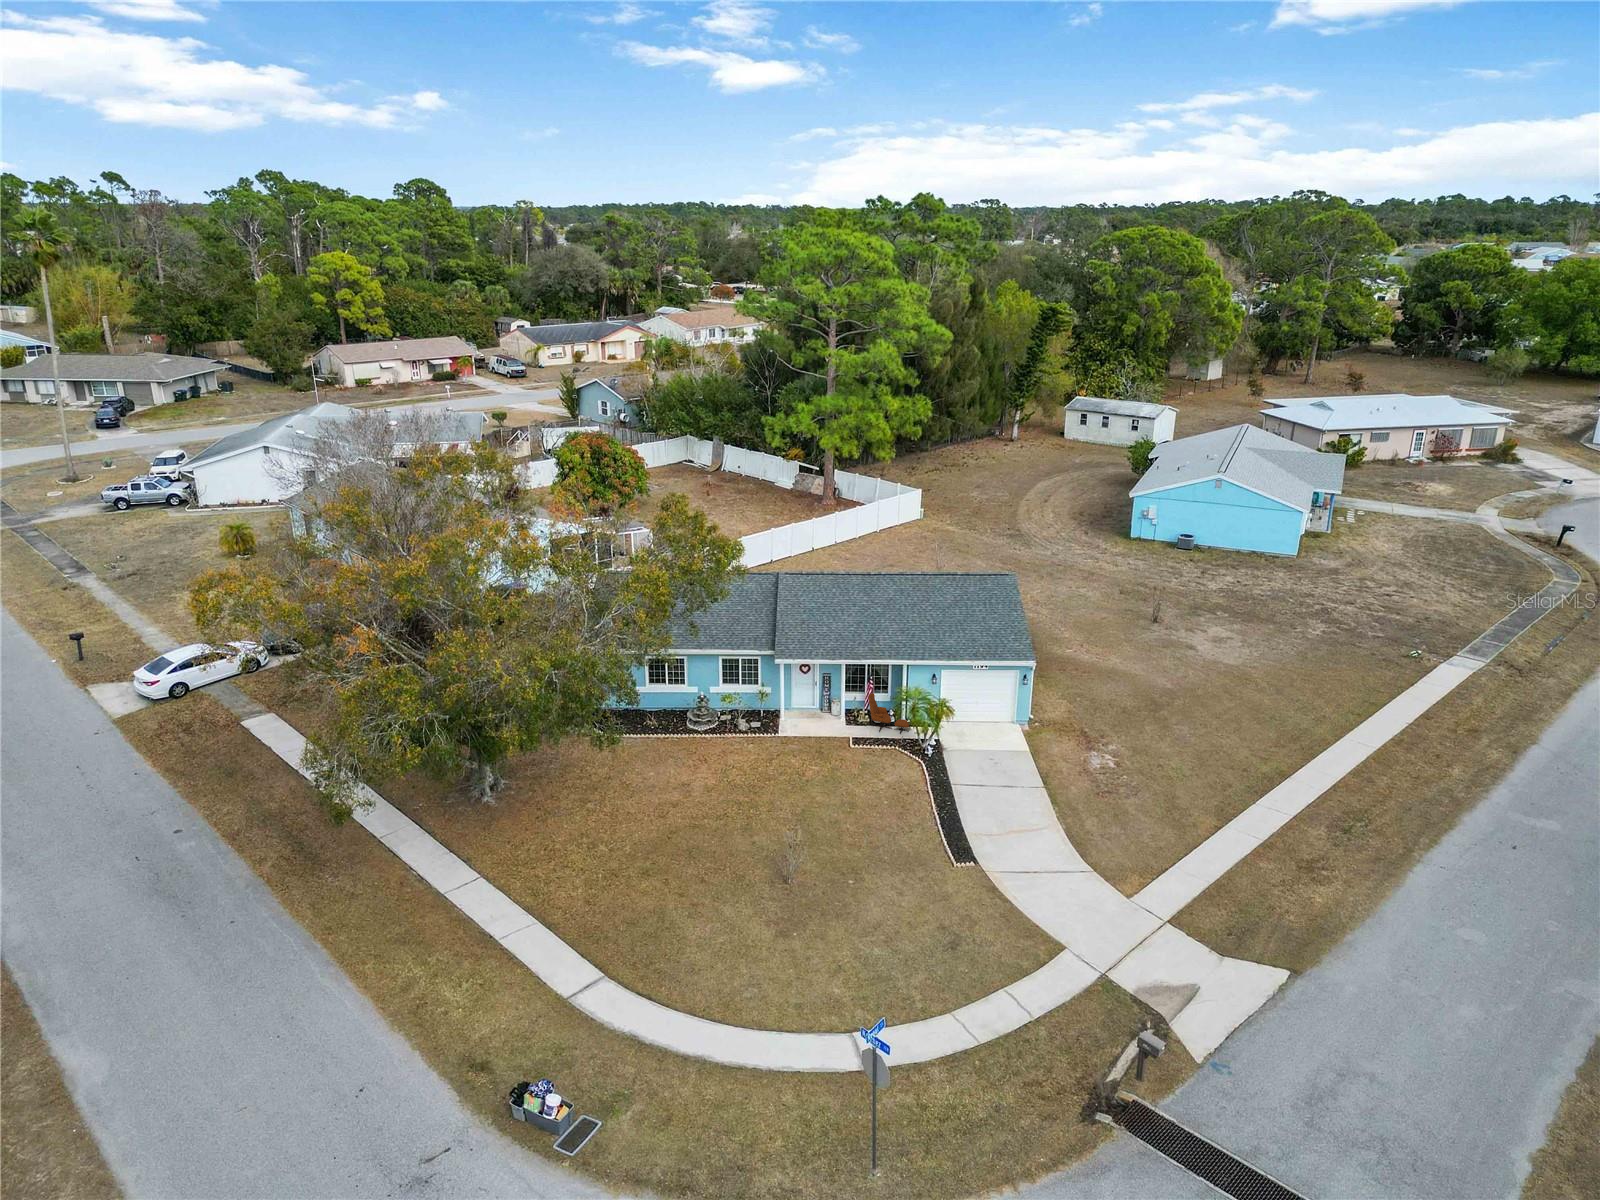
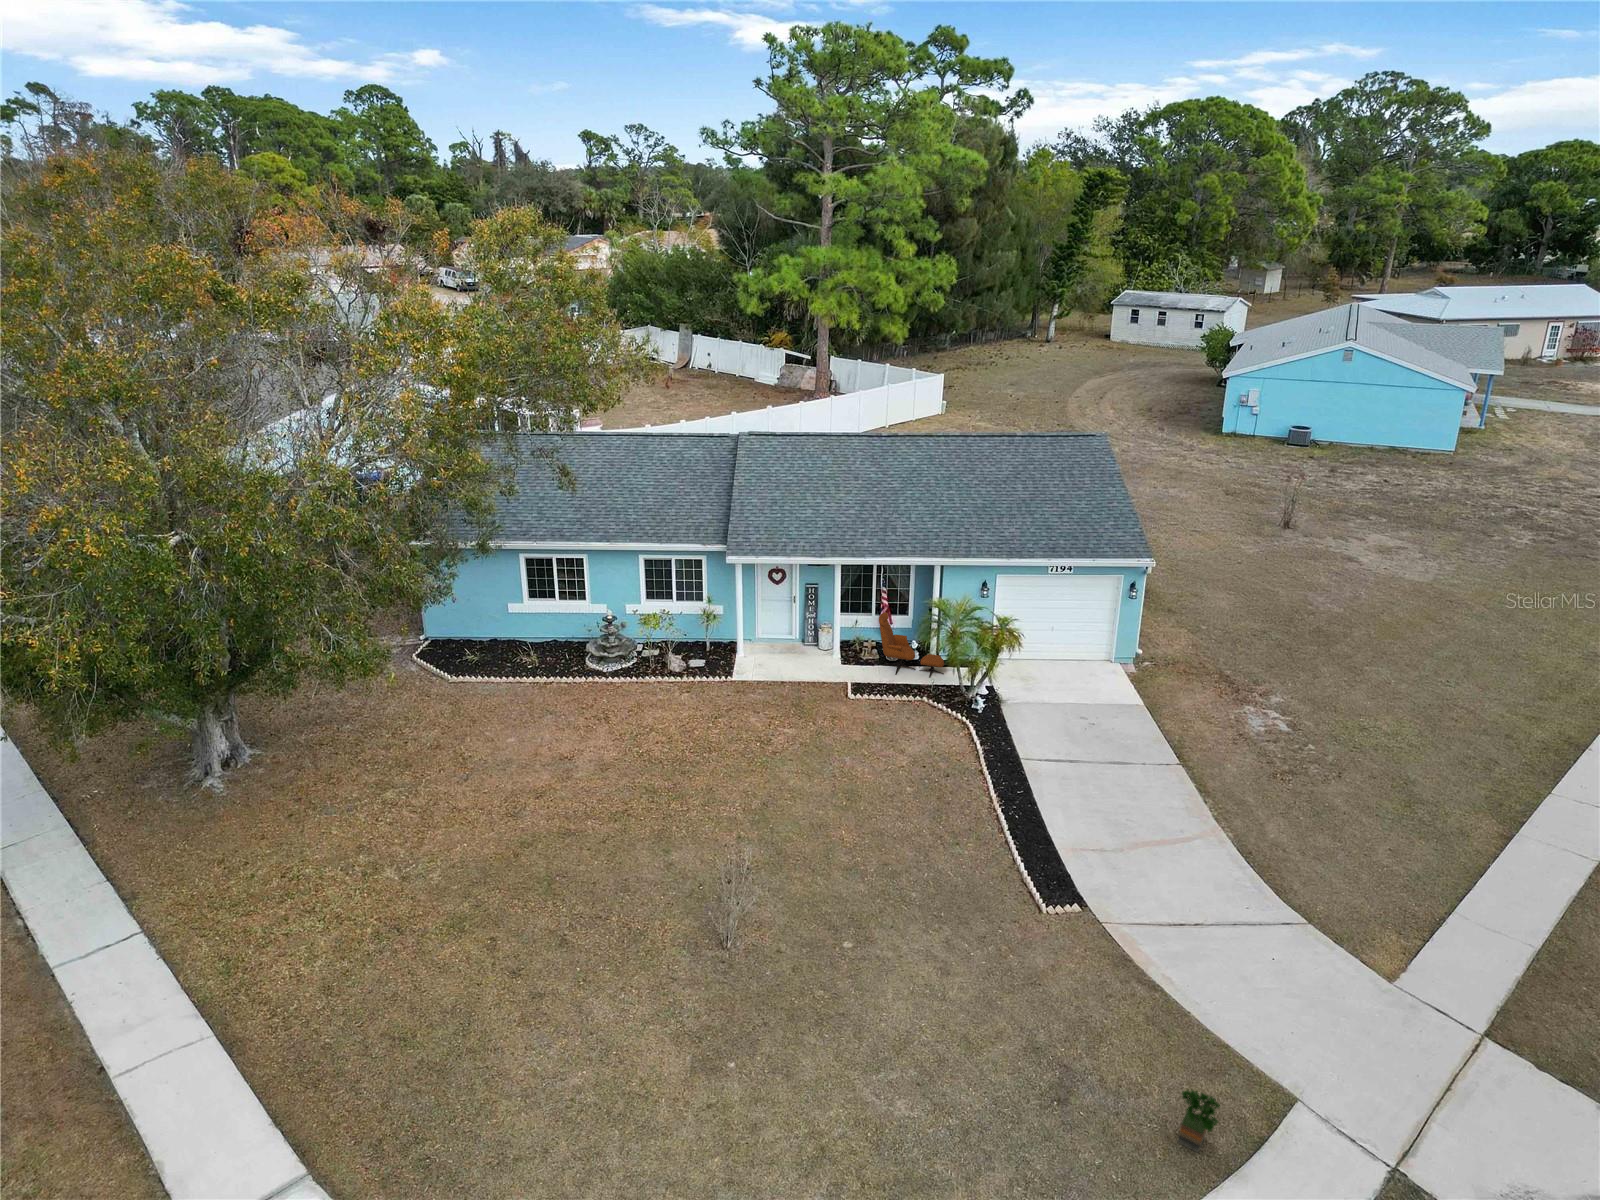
potted tree: none [1002,940,1021,969] -> present [1178,1090,1220,1152]

